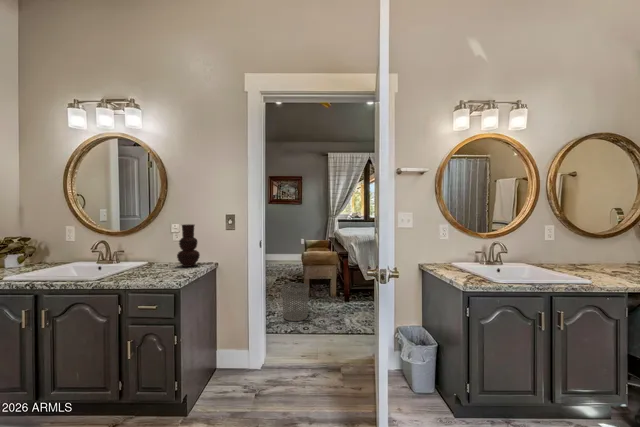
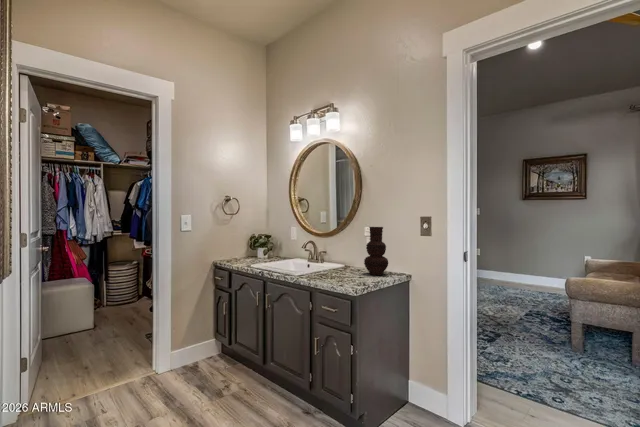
waste bin: present [282,283,309,321] -> none [520,323,569,384]

